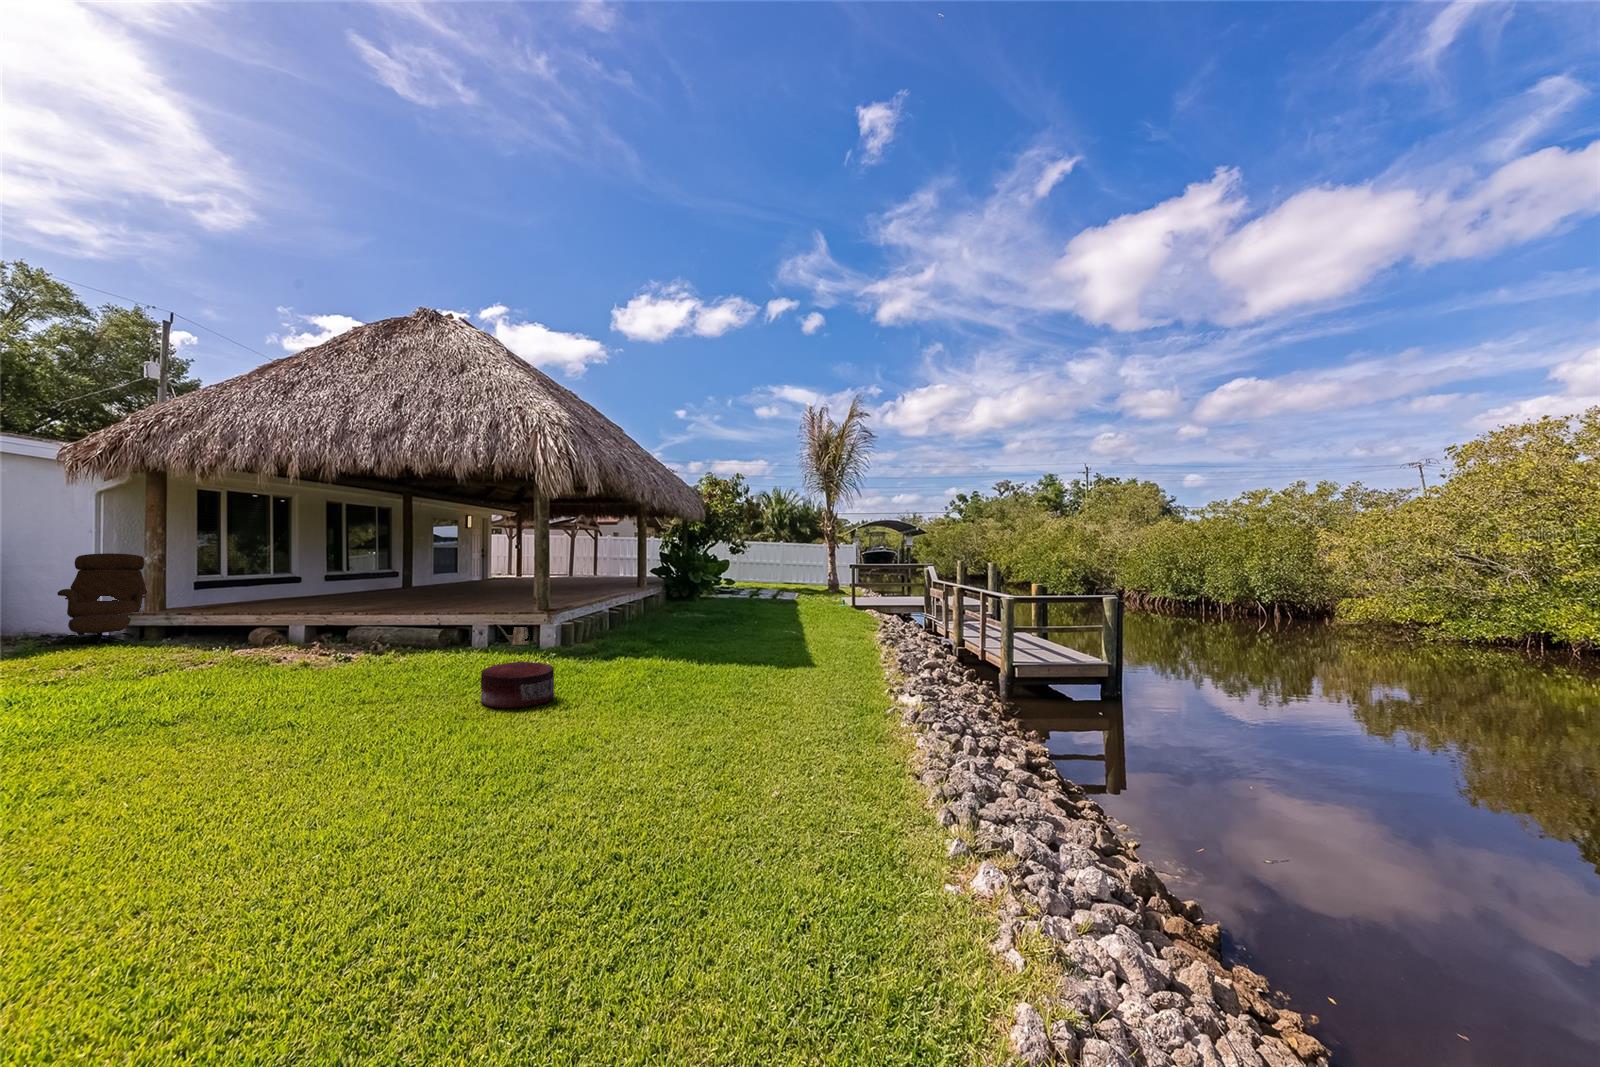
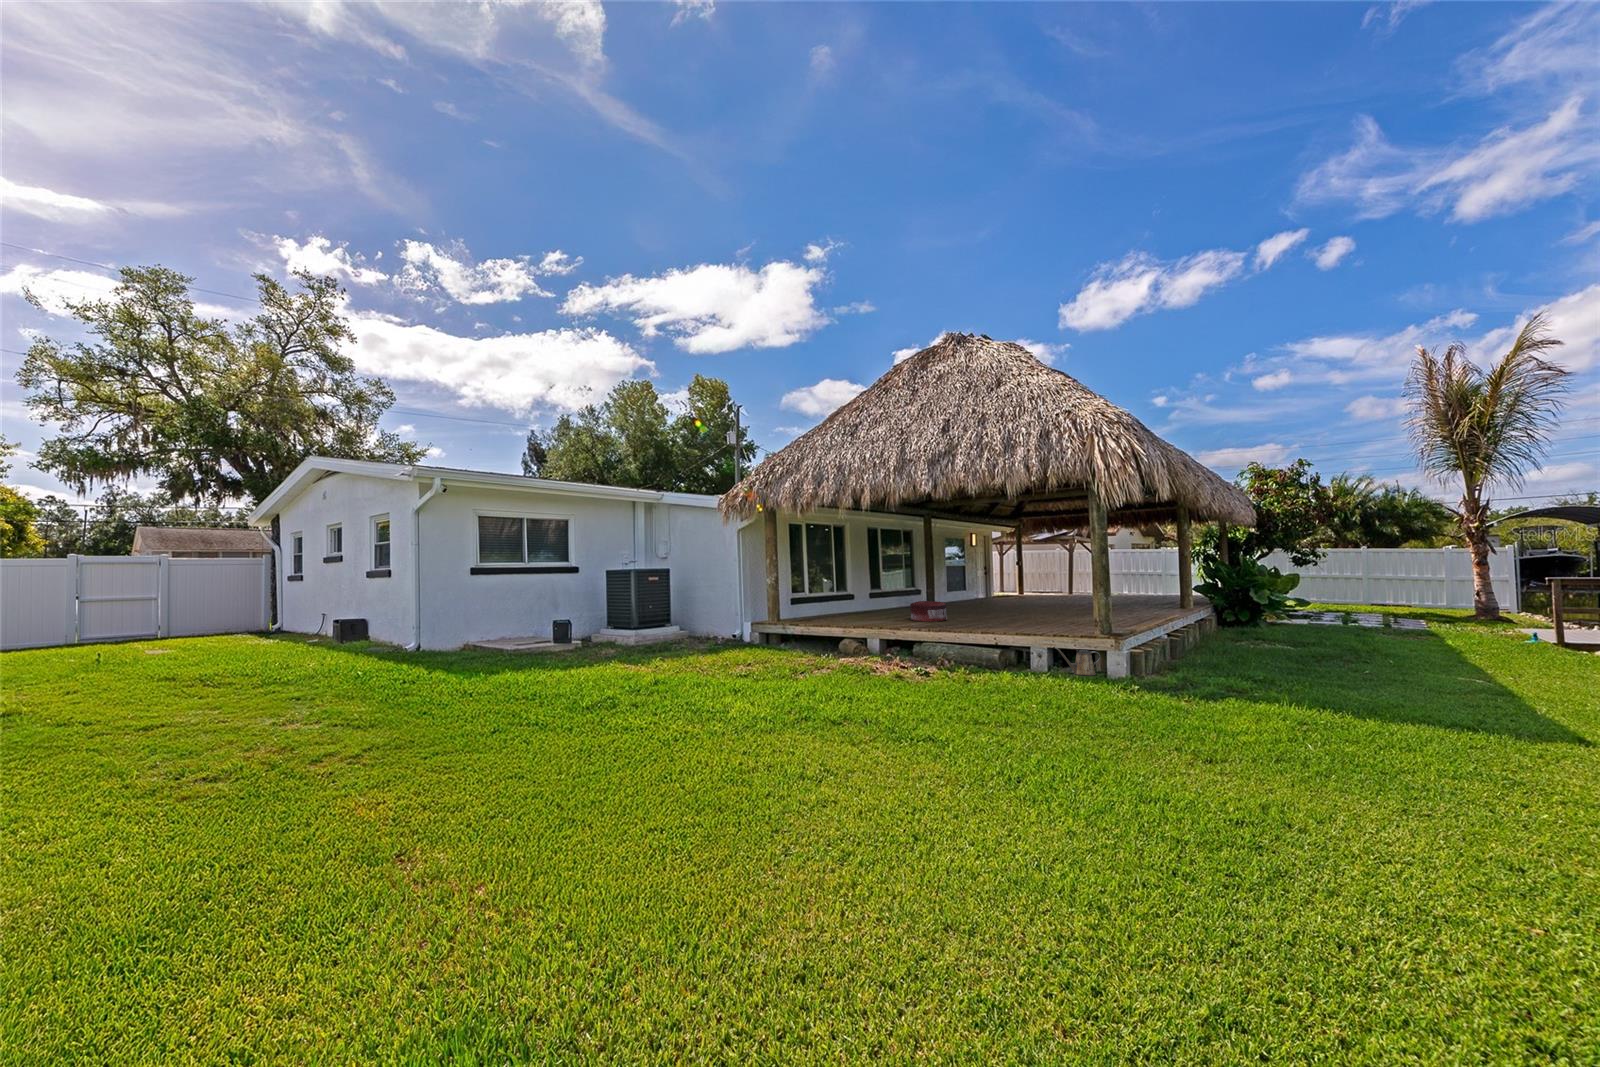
lounge chair: present [57,553,147,645] -> none [722,578,774,650]
pouf: present [481,661,554,708] -> present [910,601,947,622]

